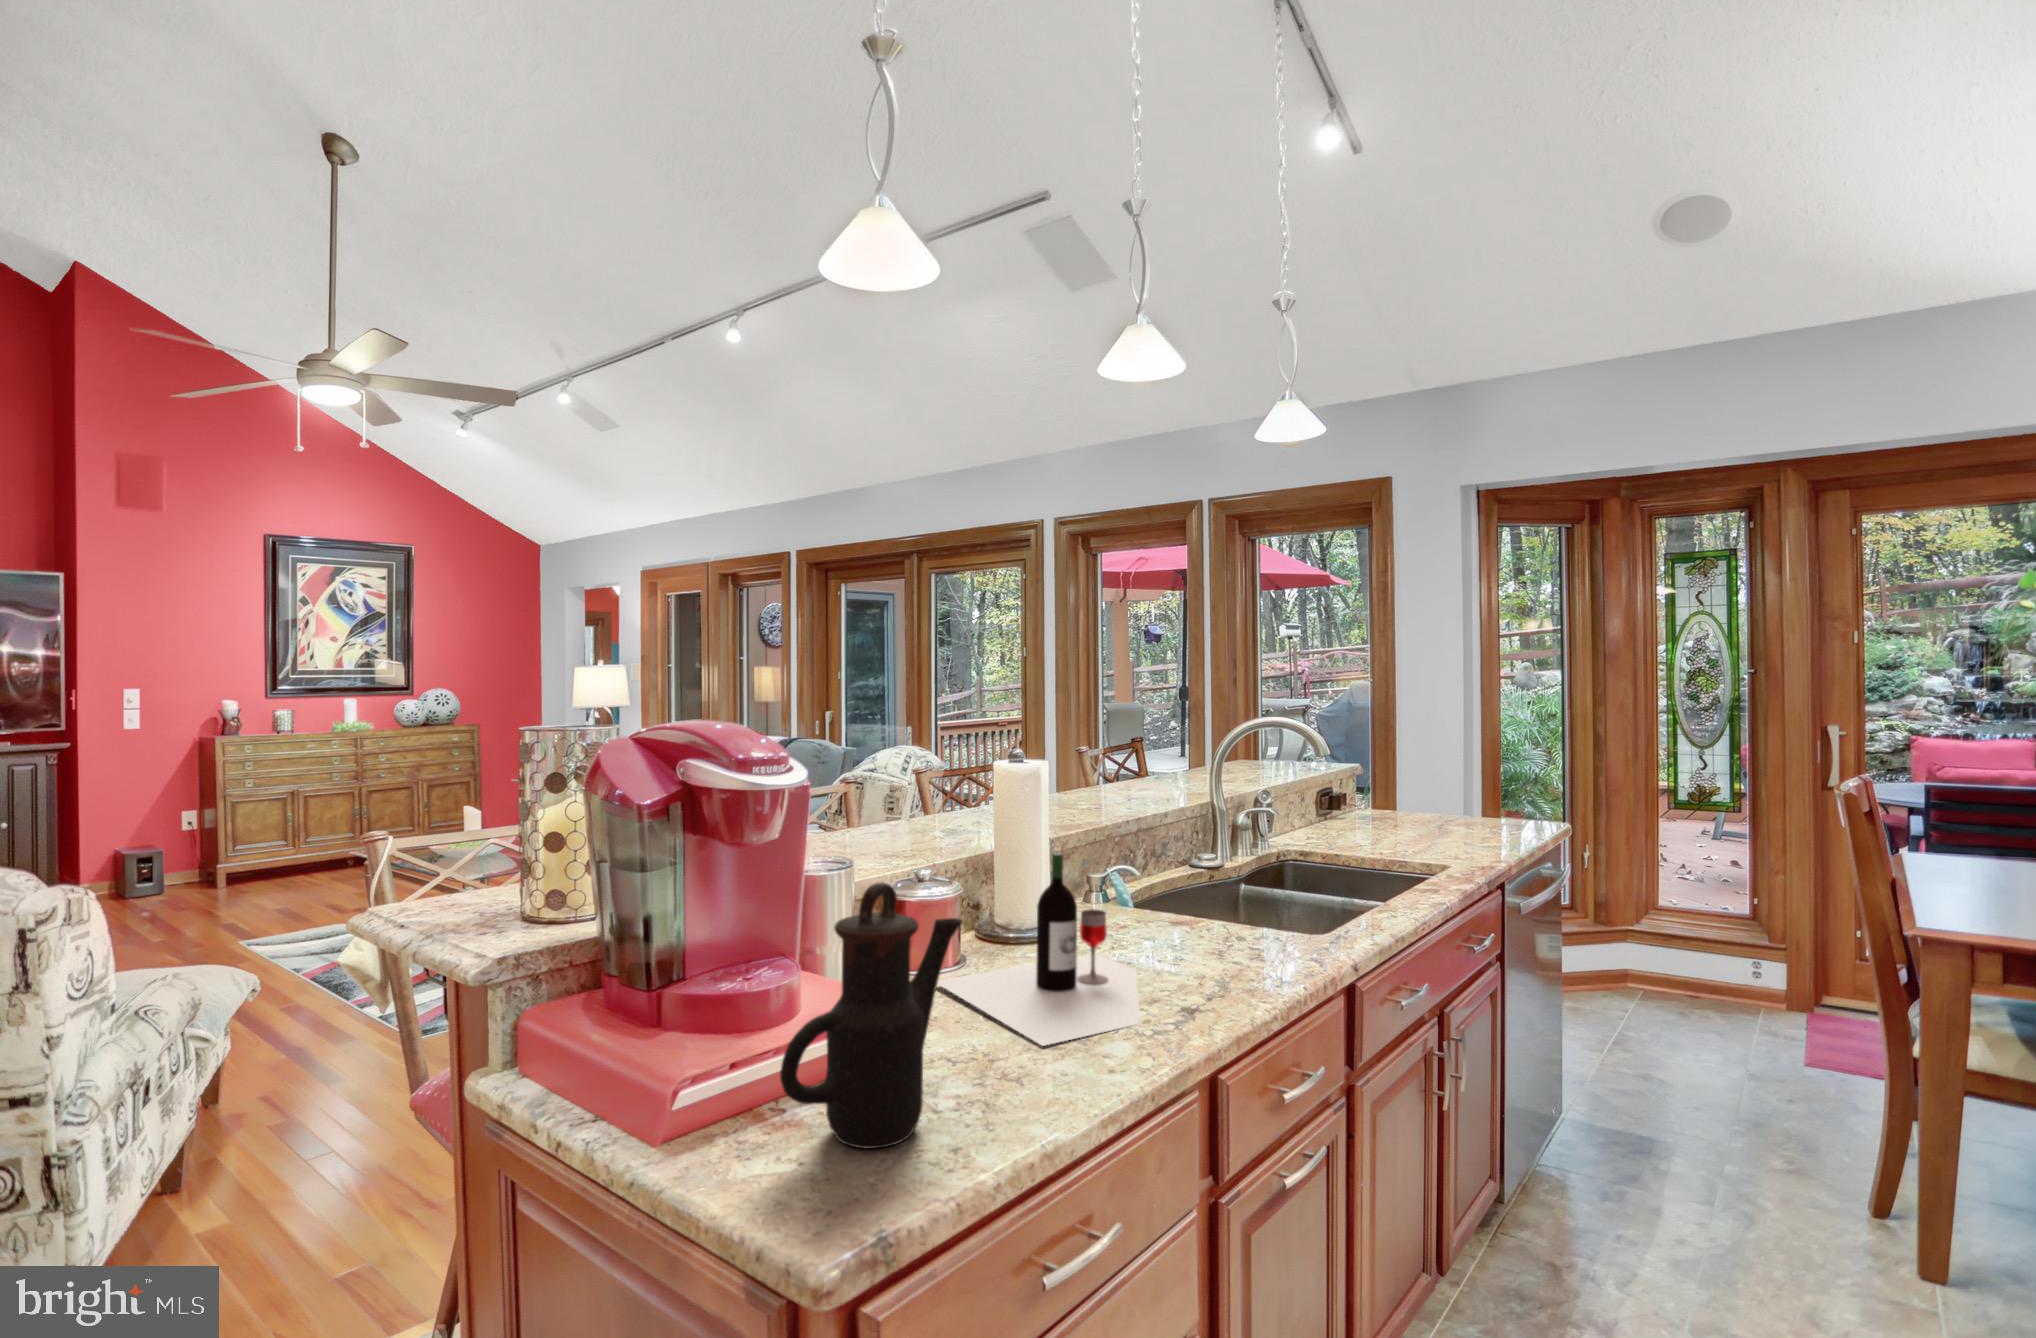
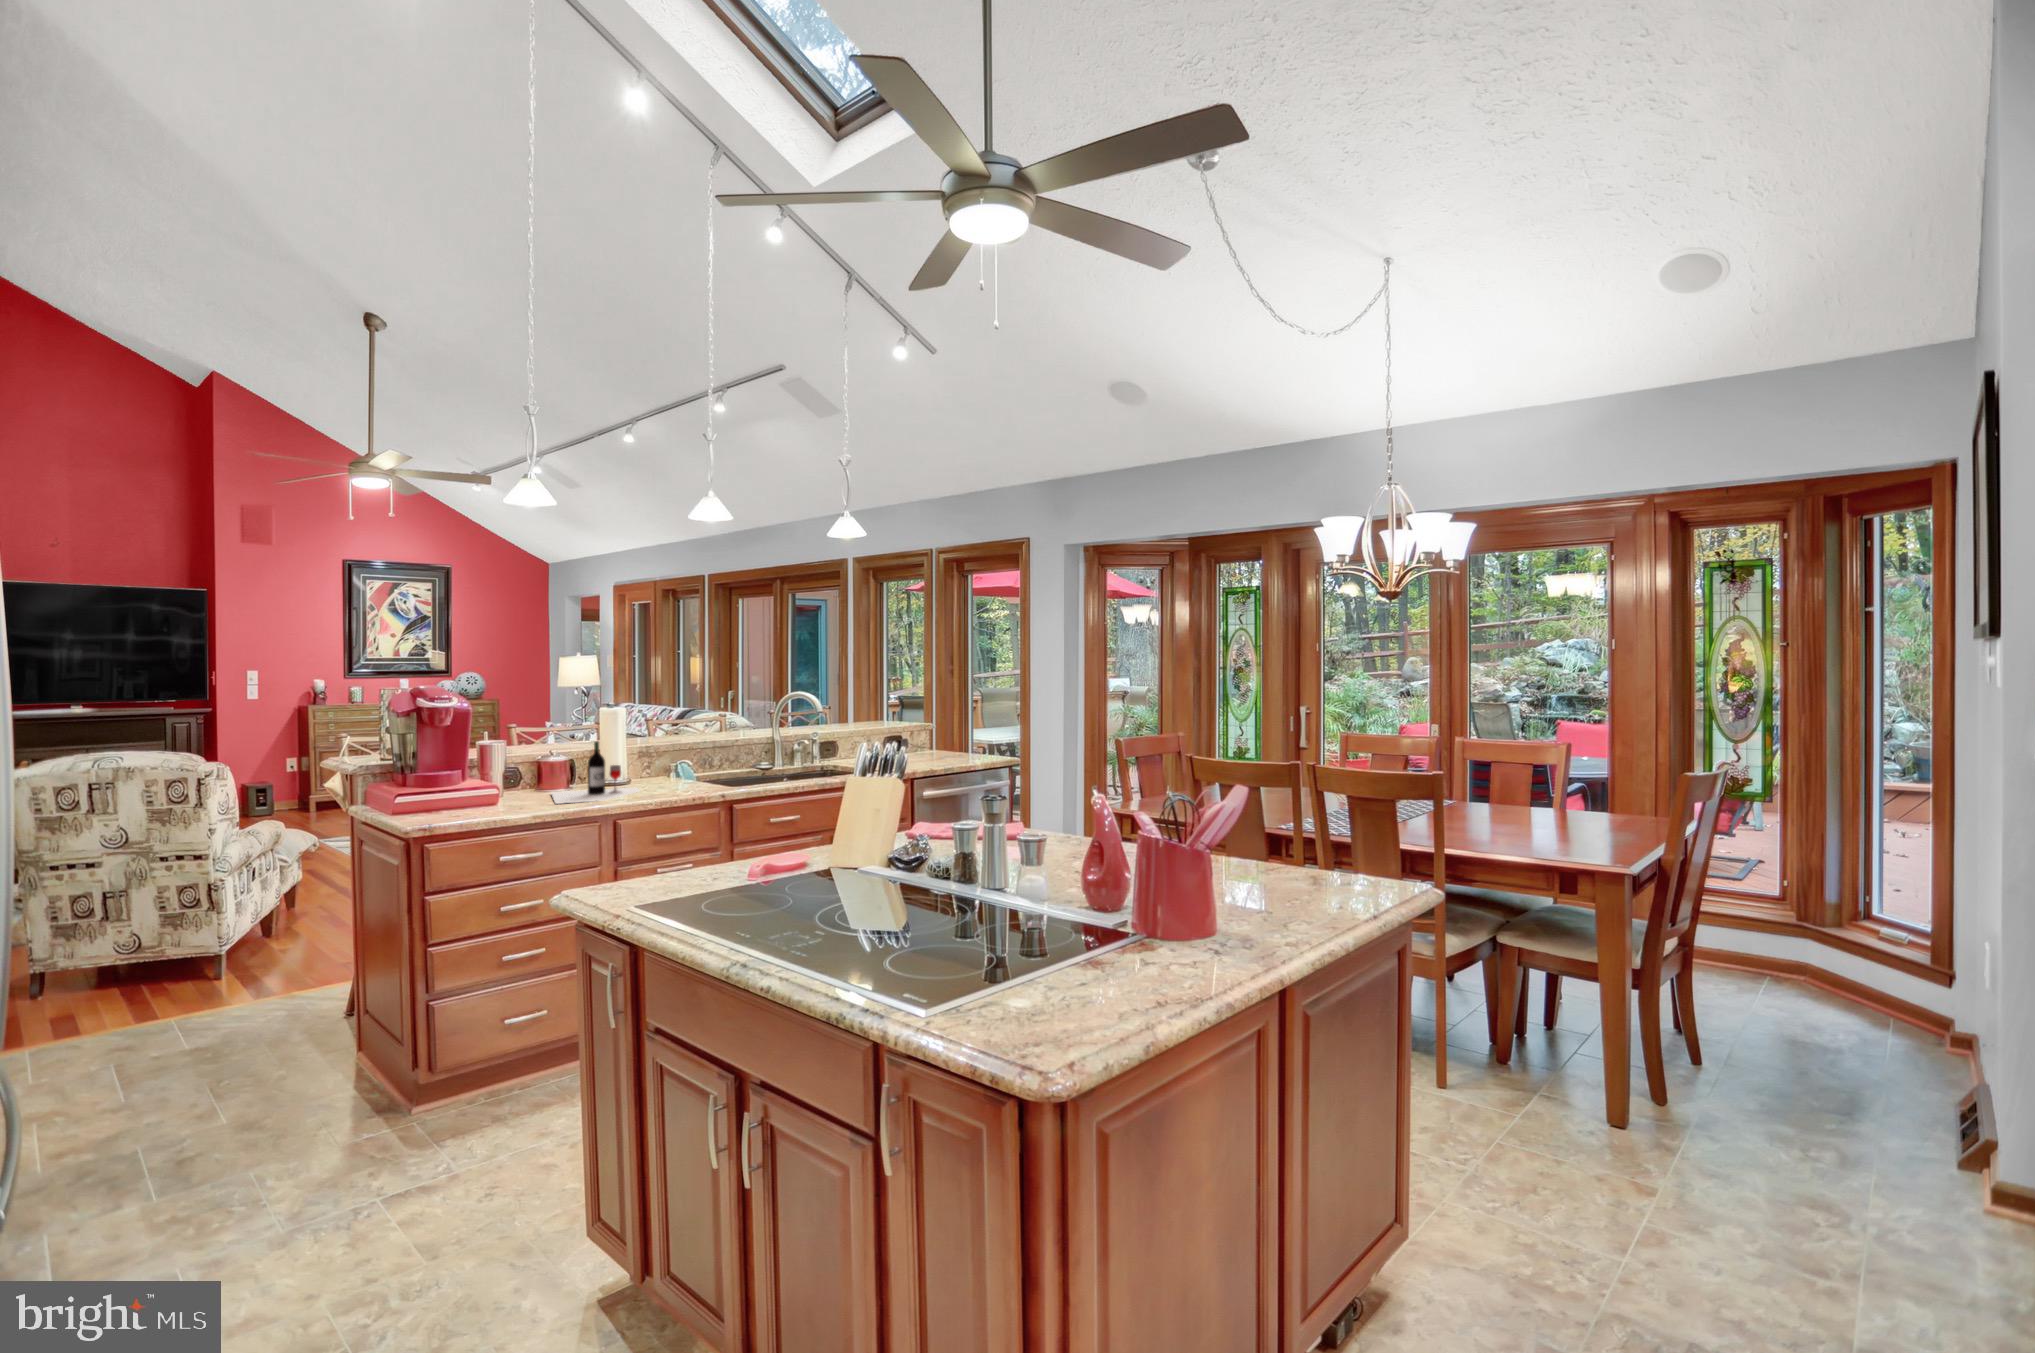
teapot: present [780,883,963,1149] -> none [428,738,502,817]

